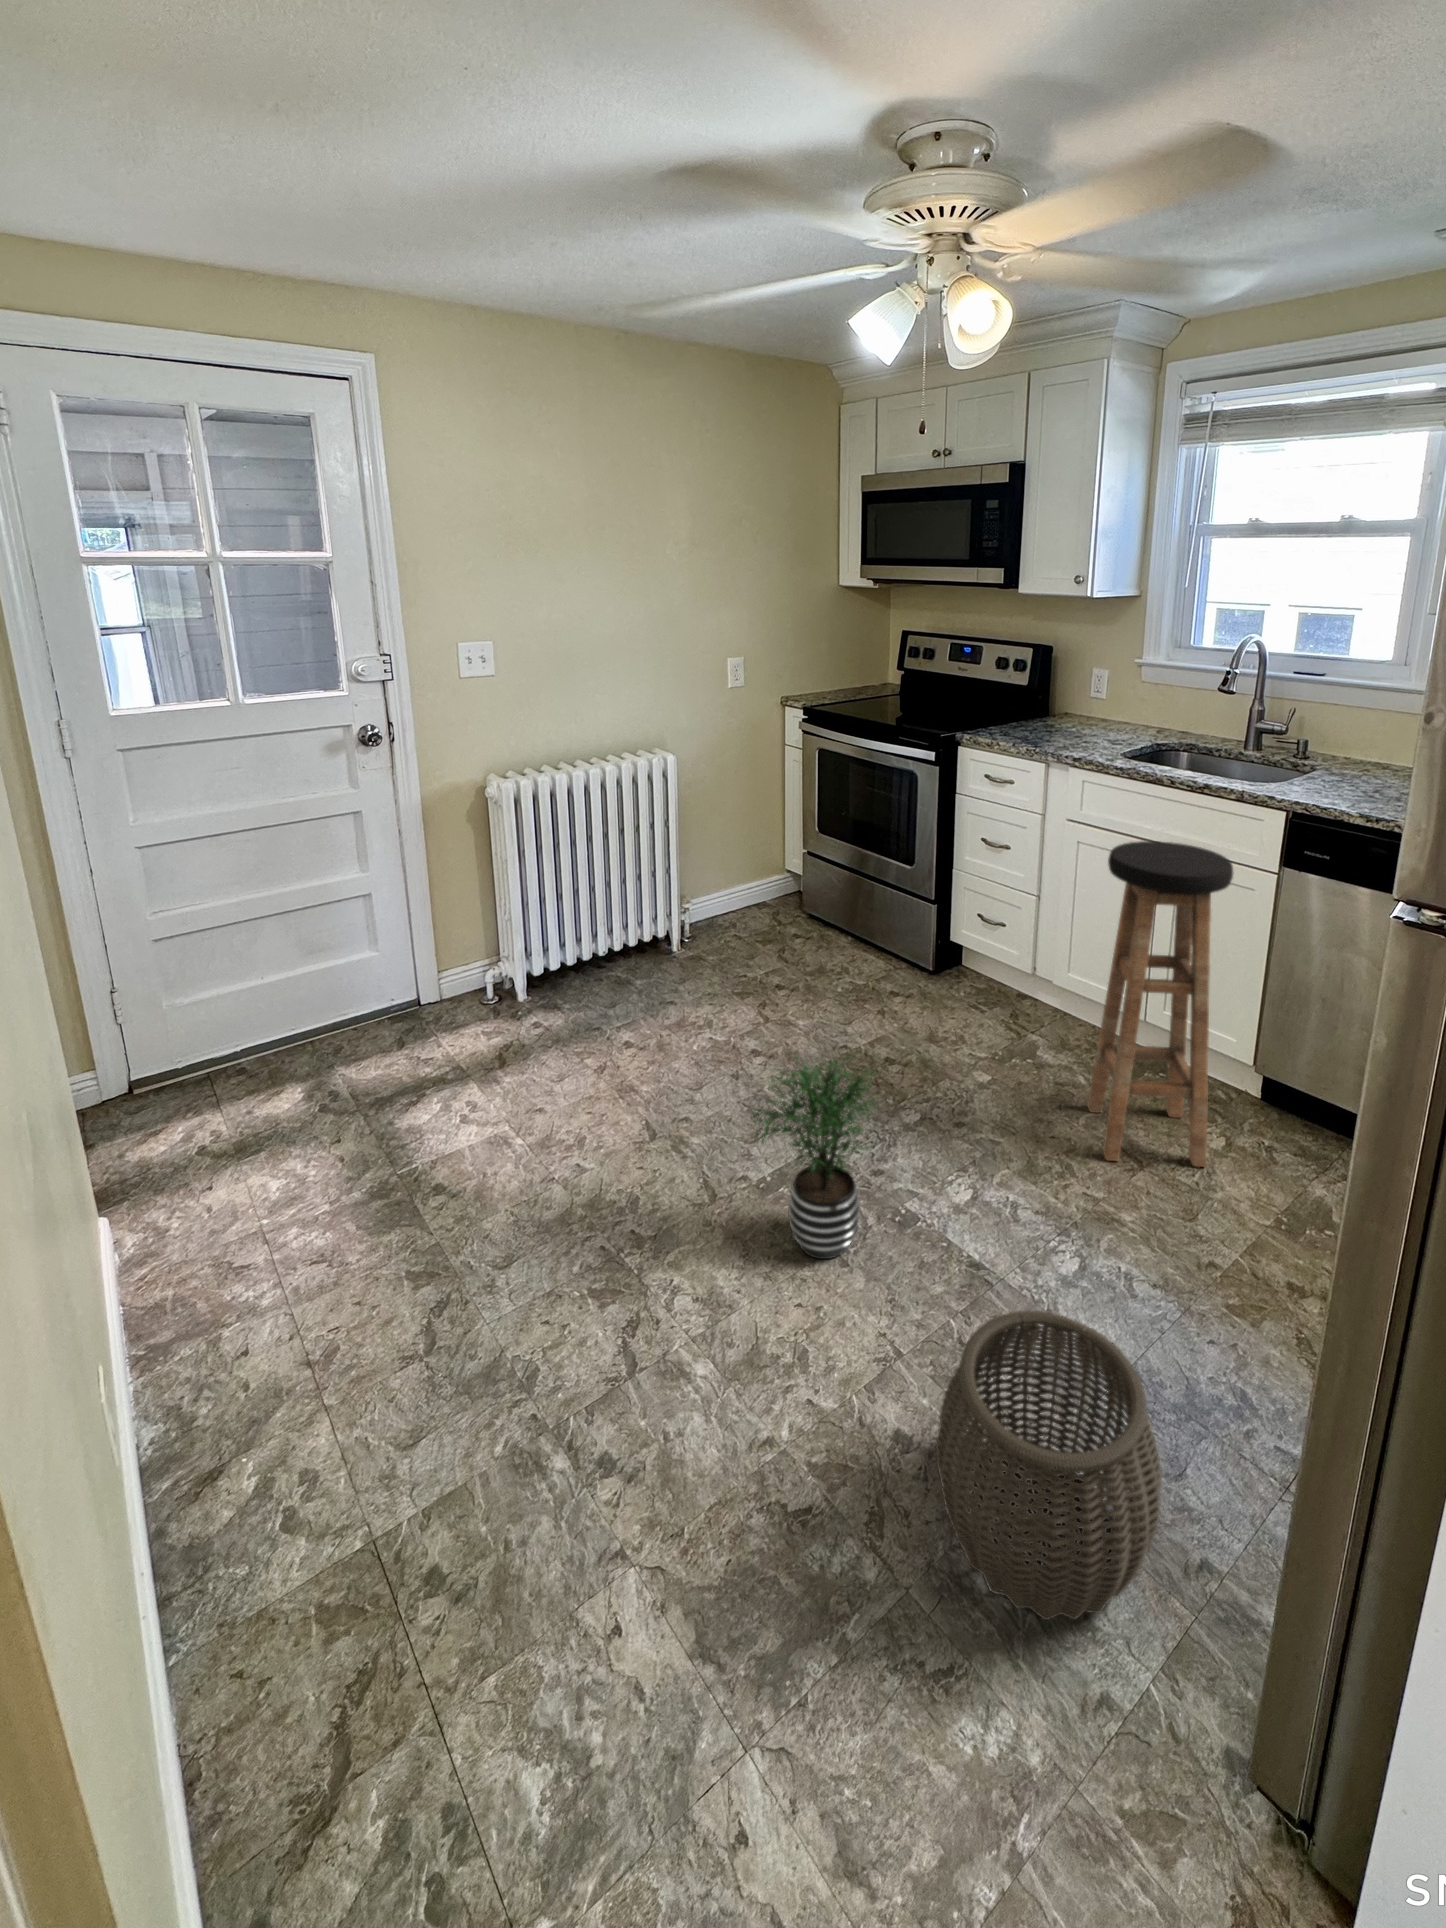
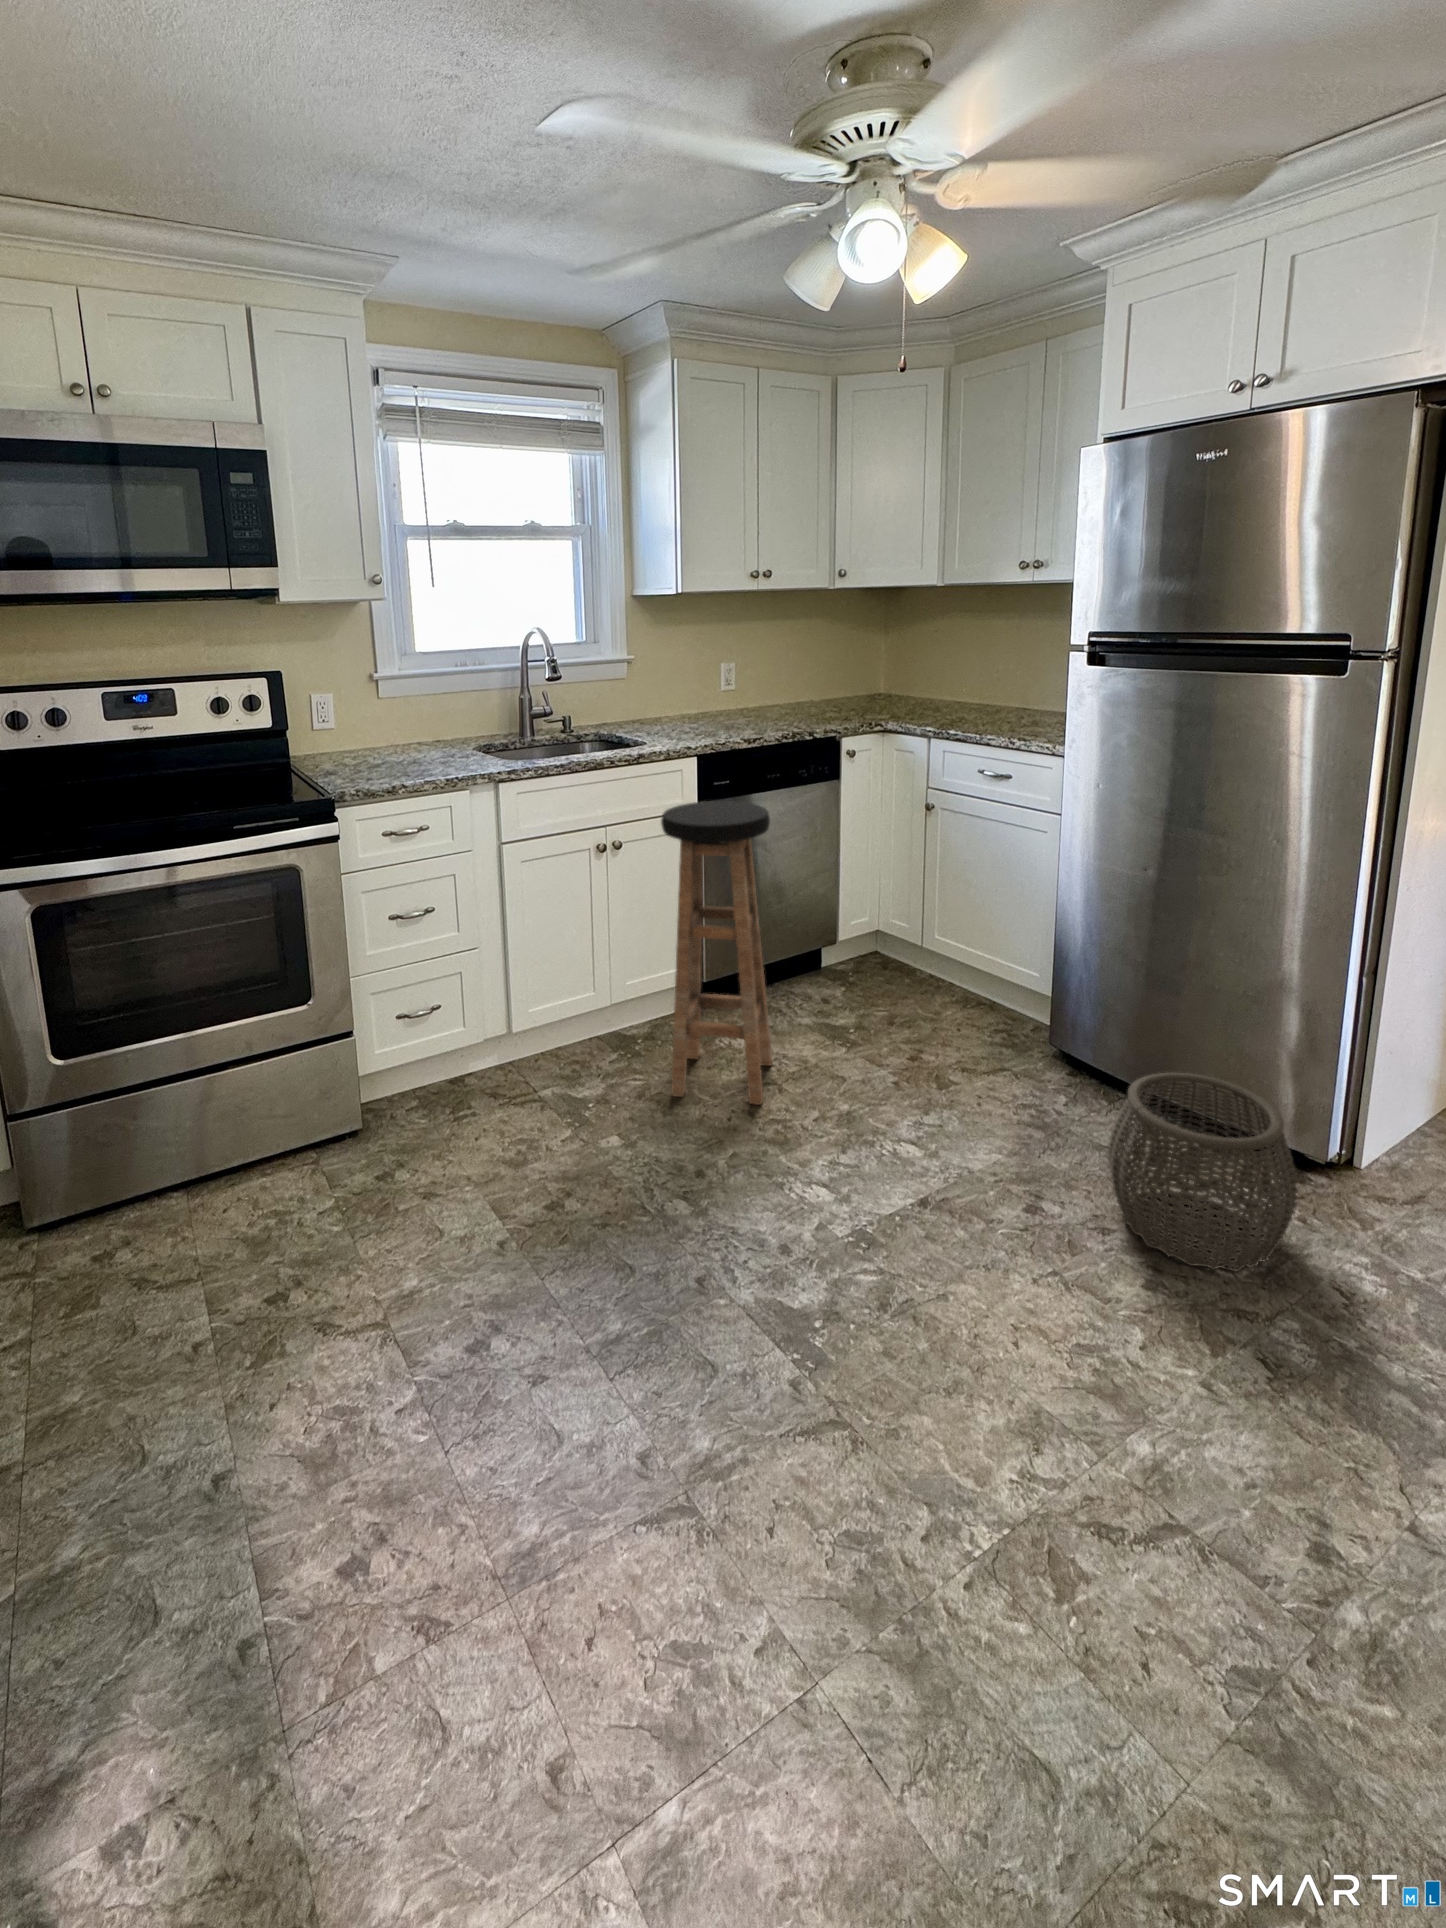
potted plant: present [751,1053,877,1259] -> none [817,1089,997,1343]

